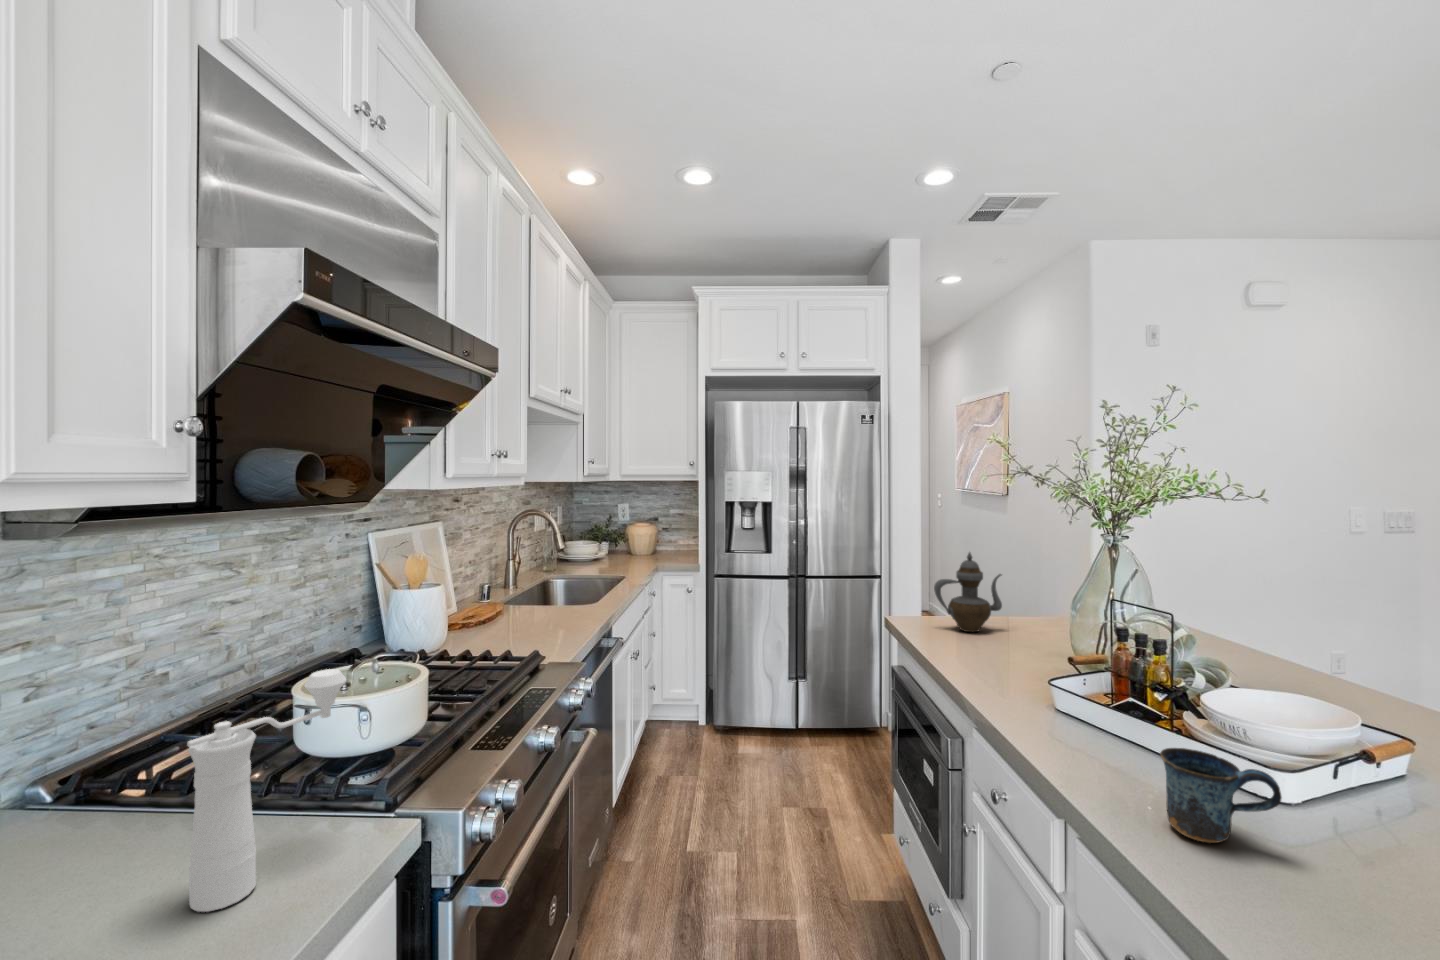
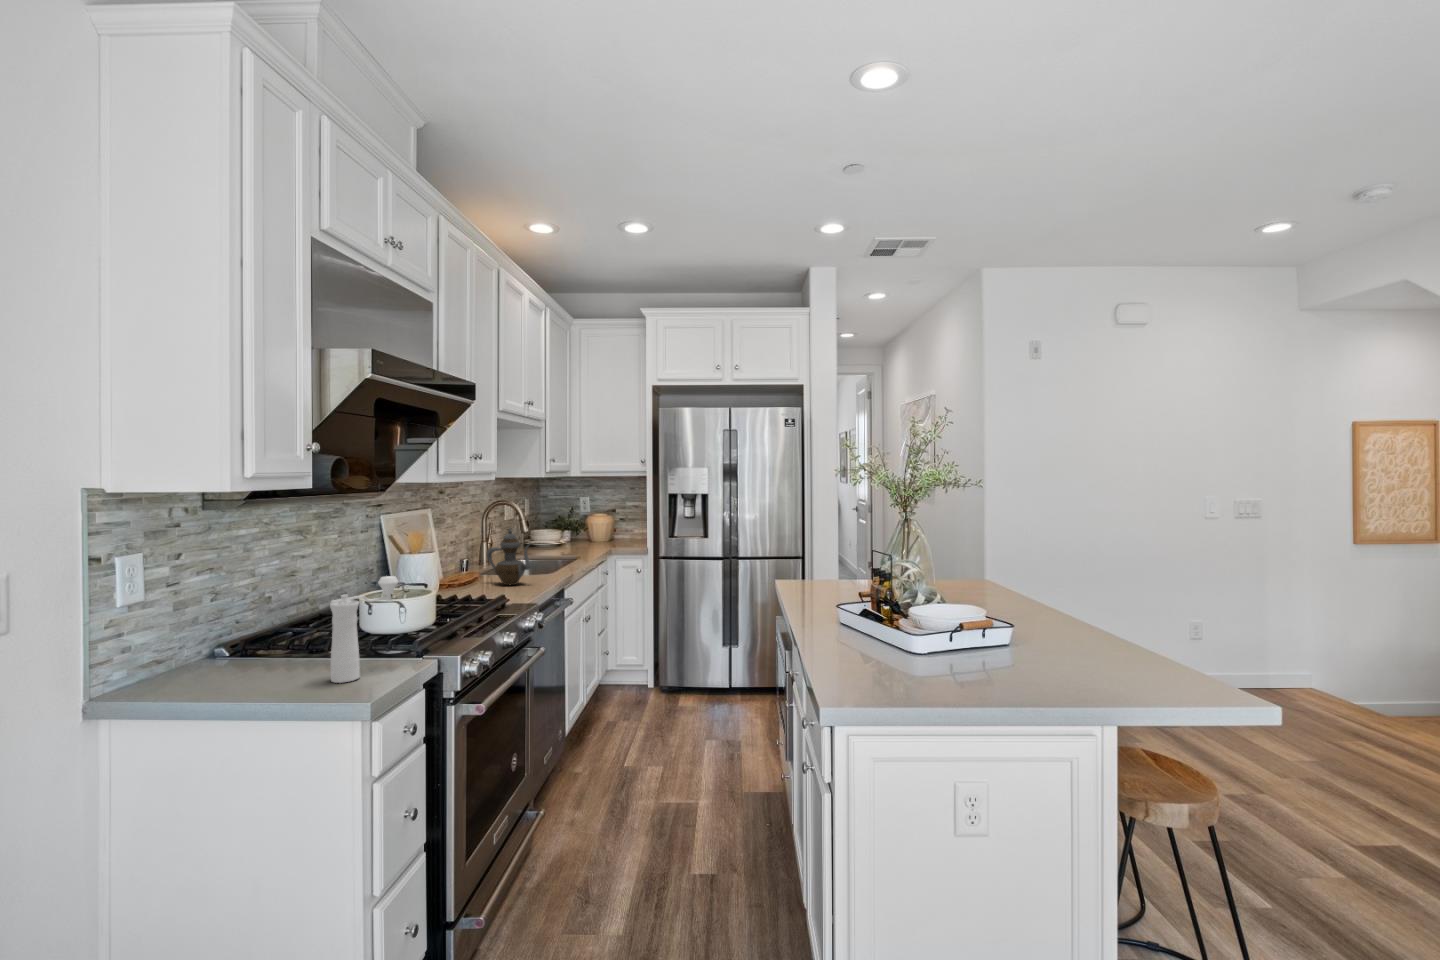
teapot: present [934,552,1002,632] -> present [487,529,532,585]
mug: present [1160,748,1282,843] -> none [836,619,883,663]

